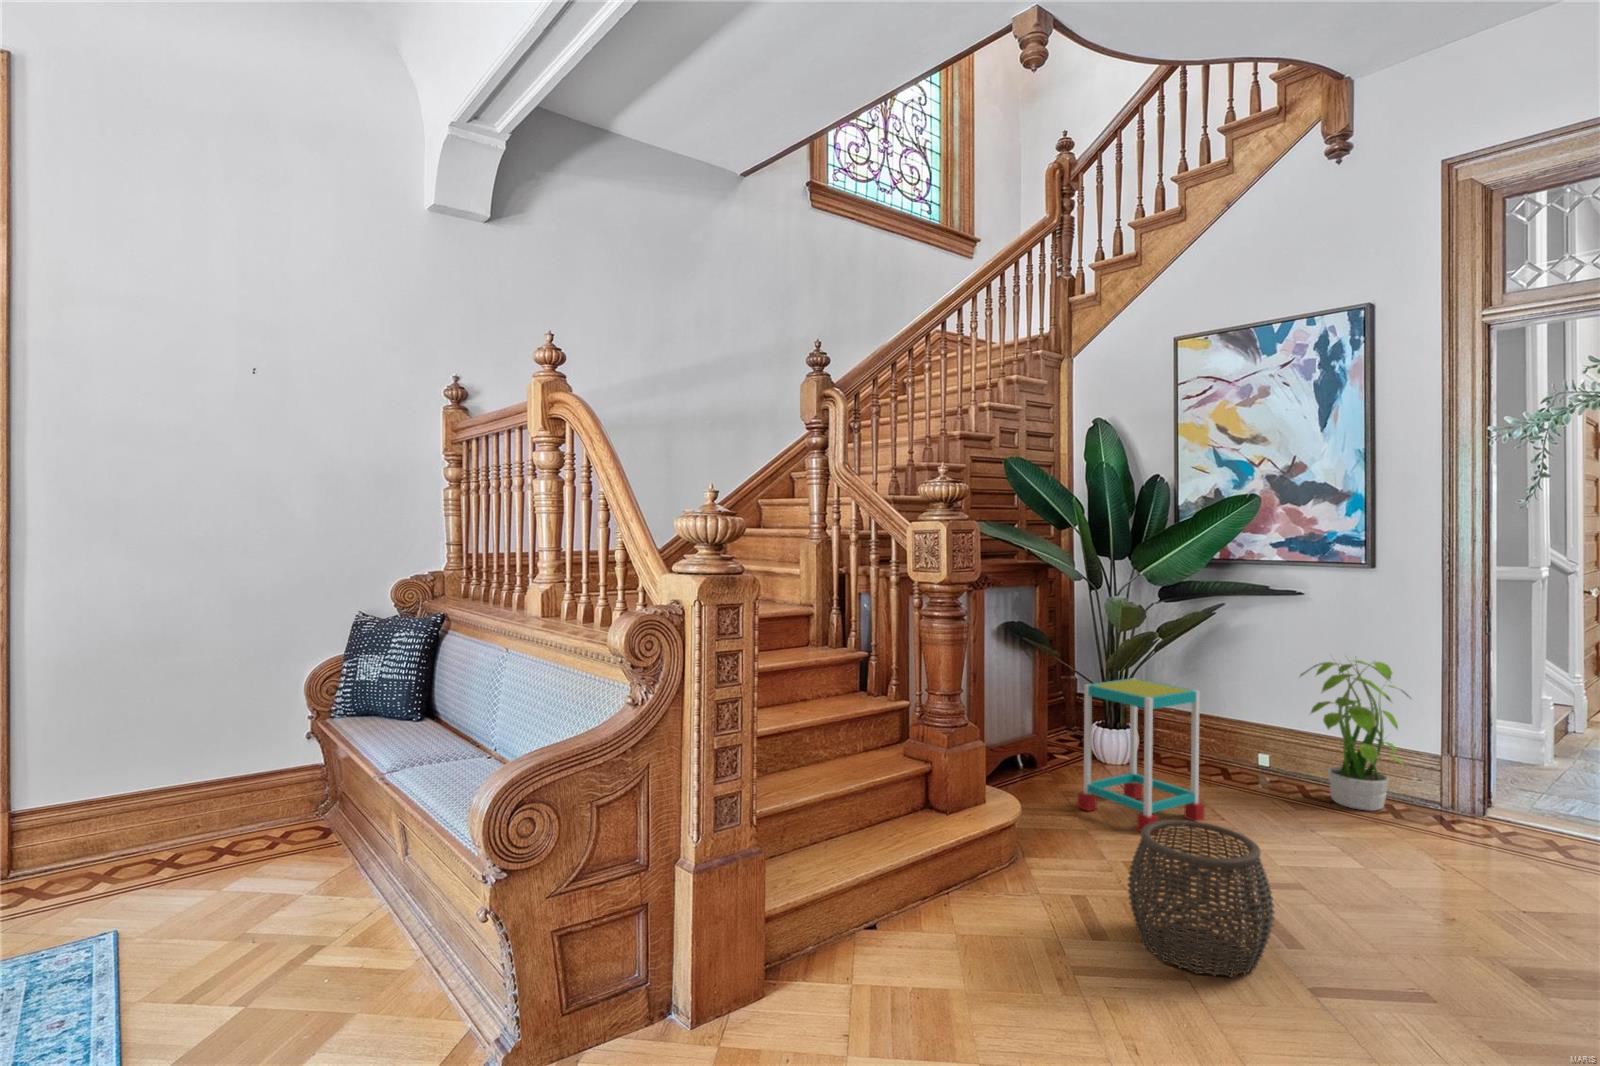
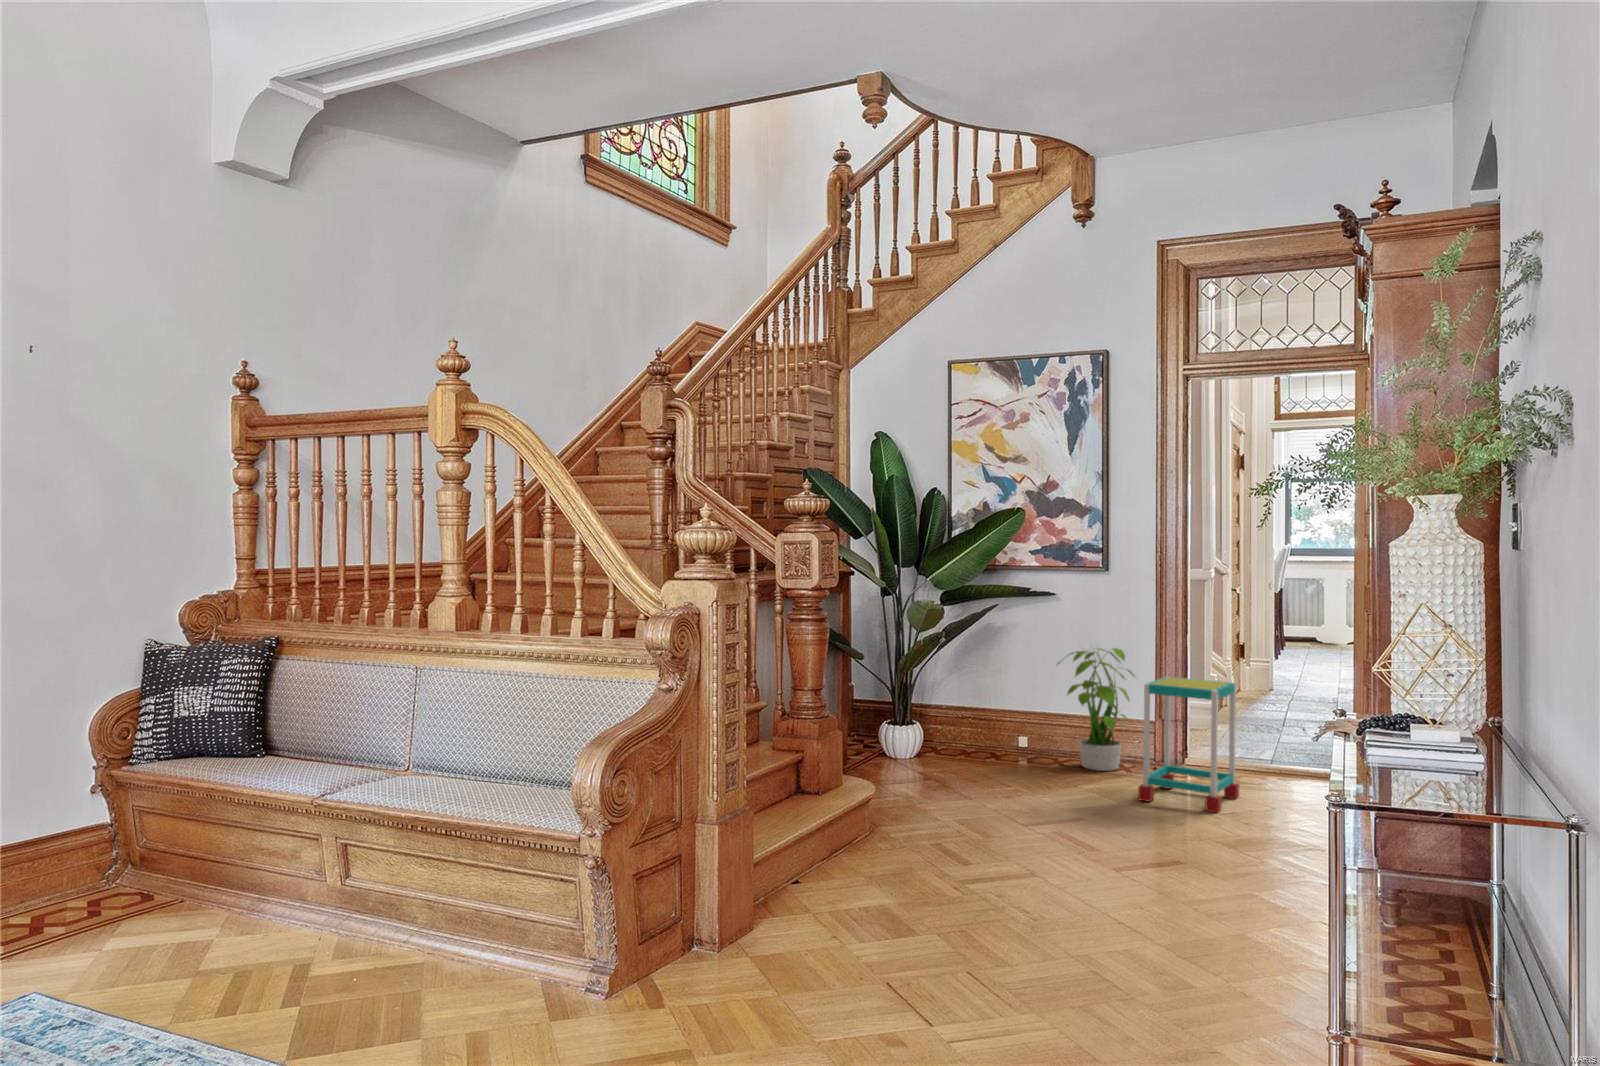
side table: present [1078,678,1204,834] -> present [1138,677,1239,813]
woven basket: present [1128,820,1275,977] -> none [984,771,1088,878]

